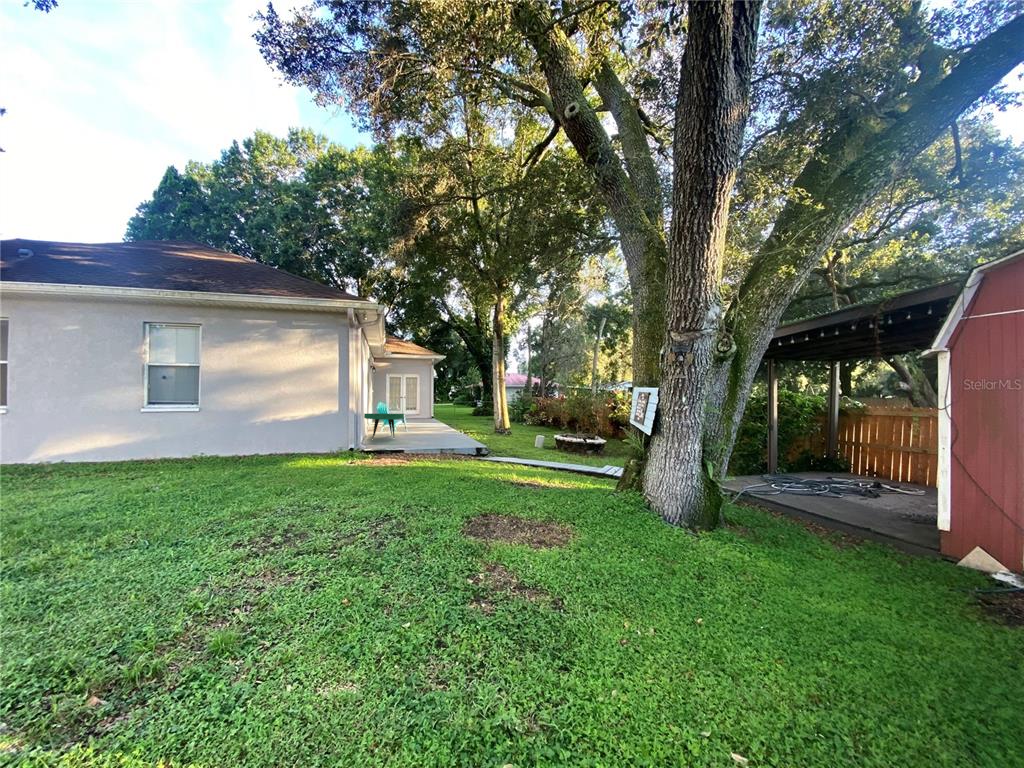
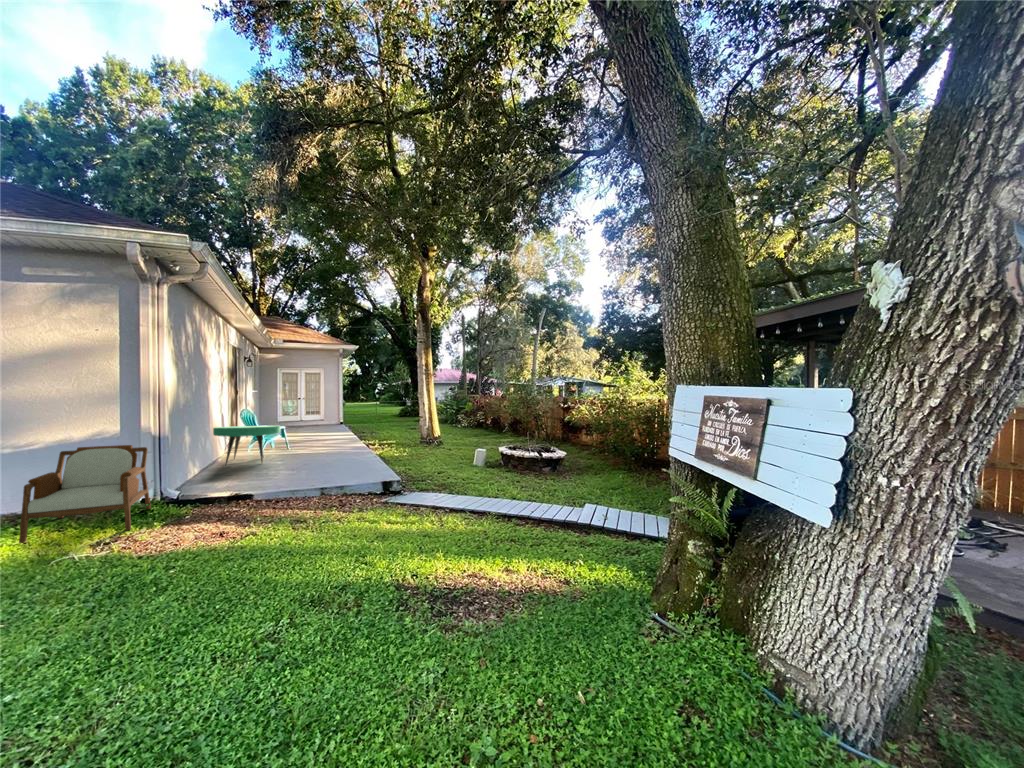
armchair: none [311,418,354,462] -> present [19,445,151,543]

